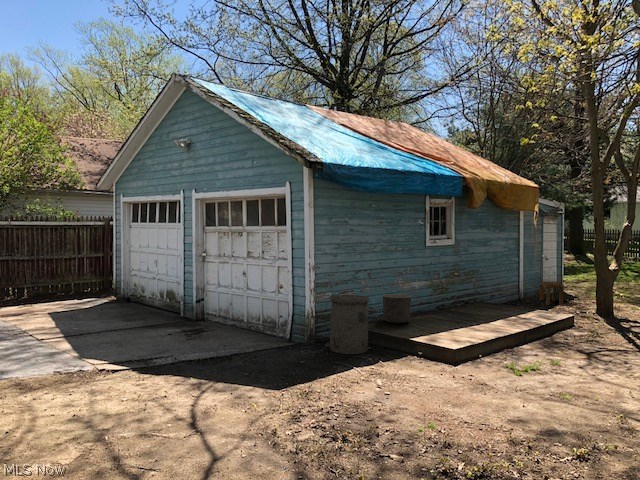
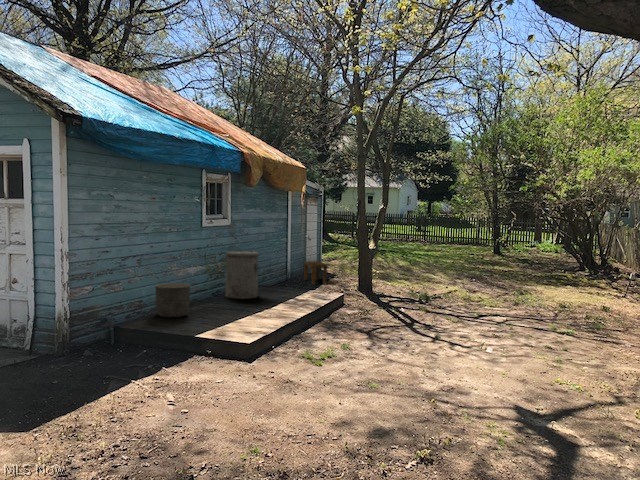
trash can: present [330,295,369,354] -> present [225,251,259,299]

